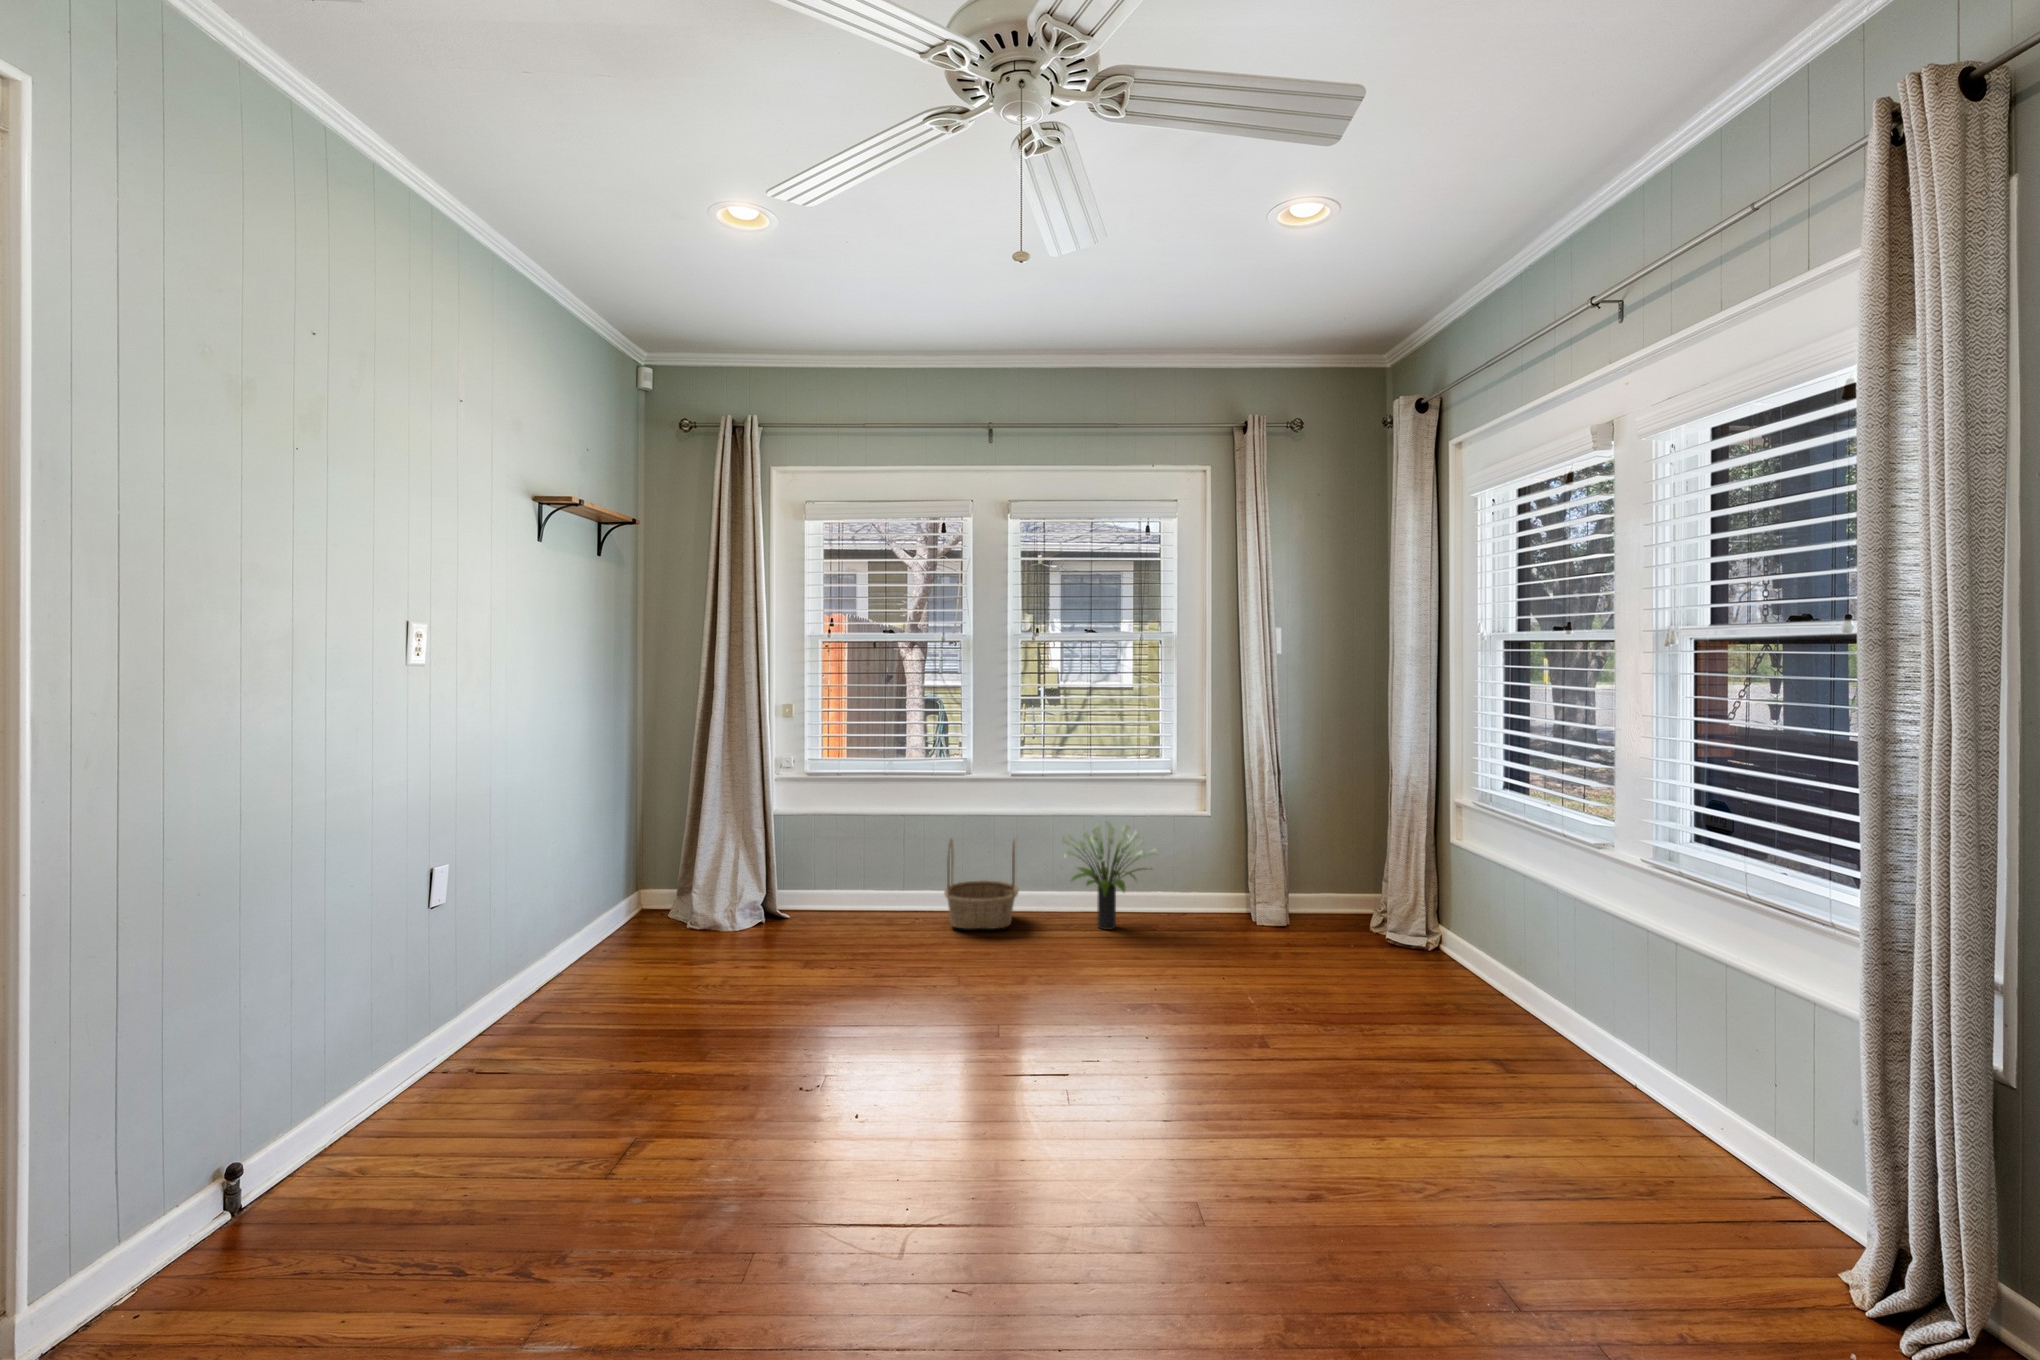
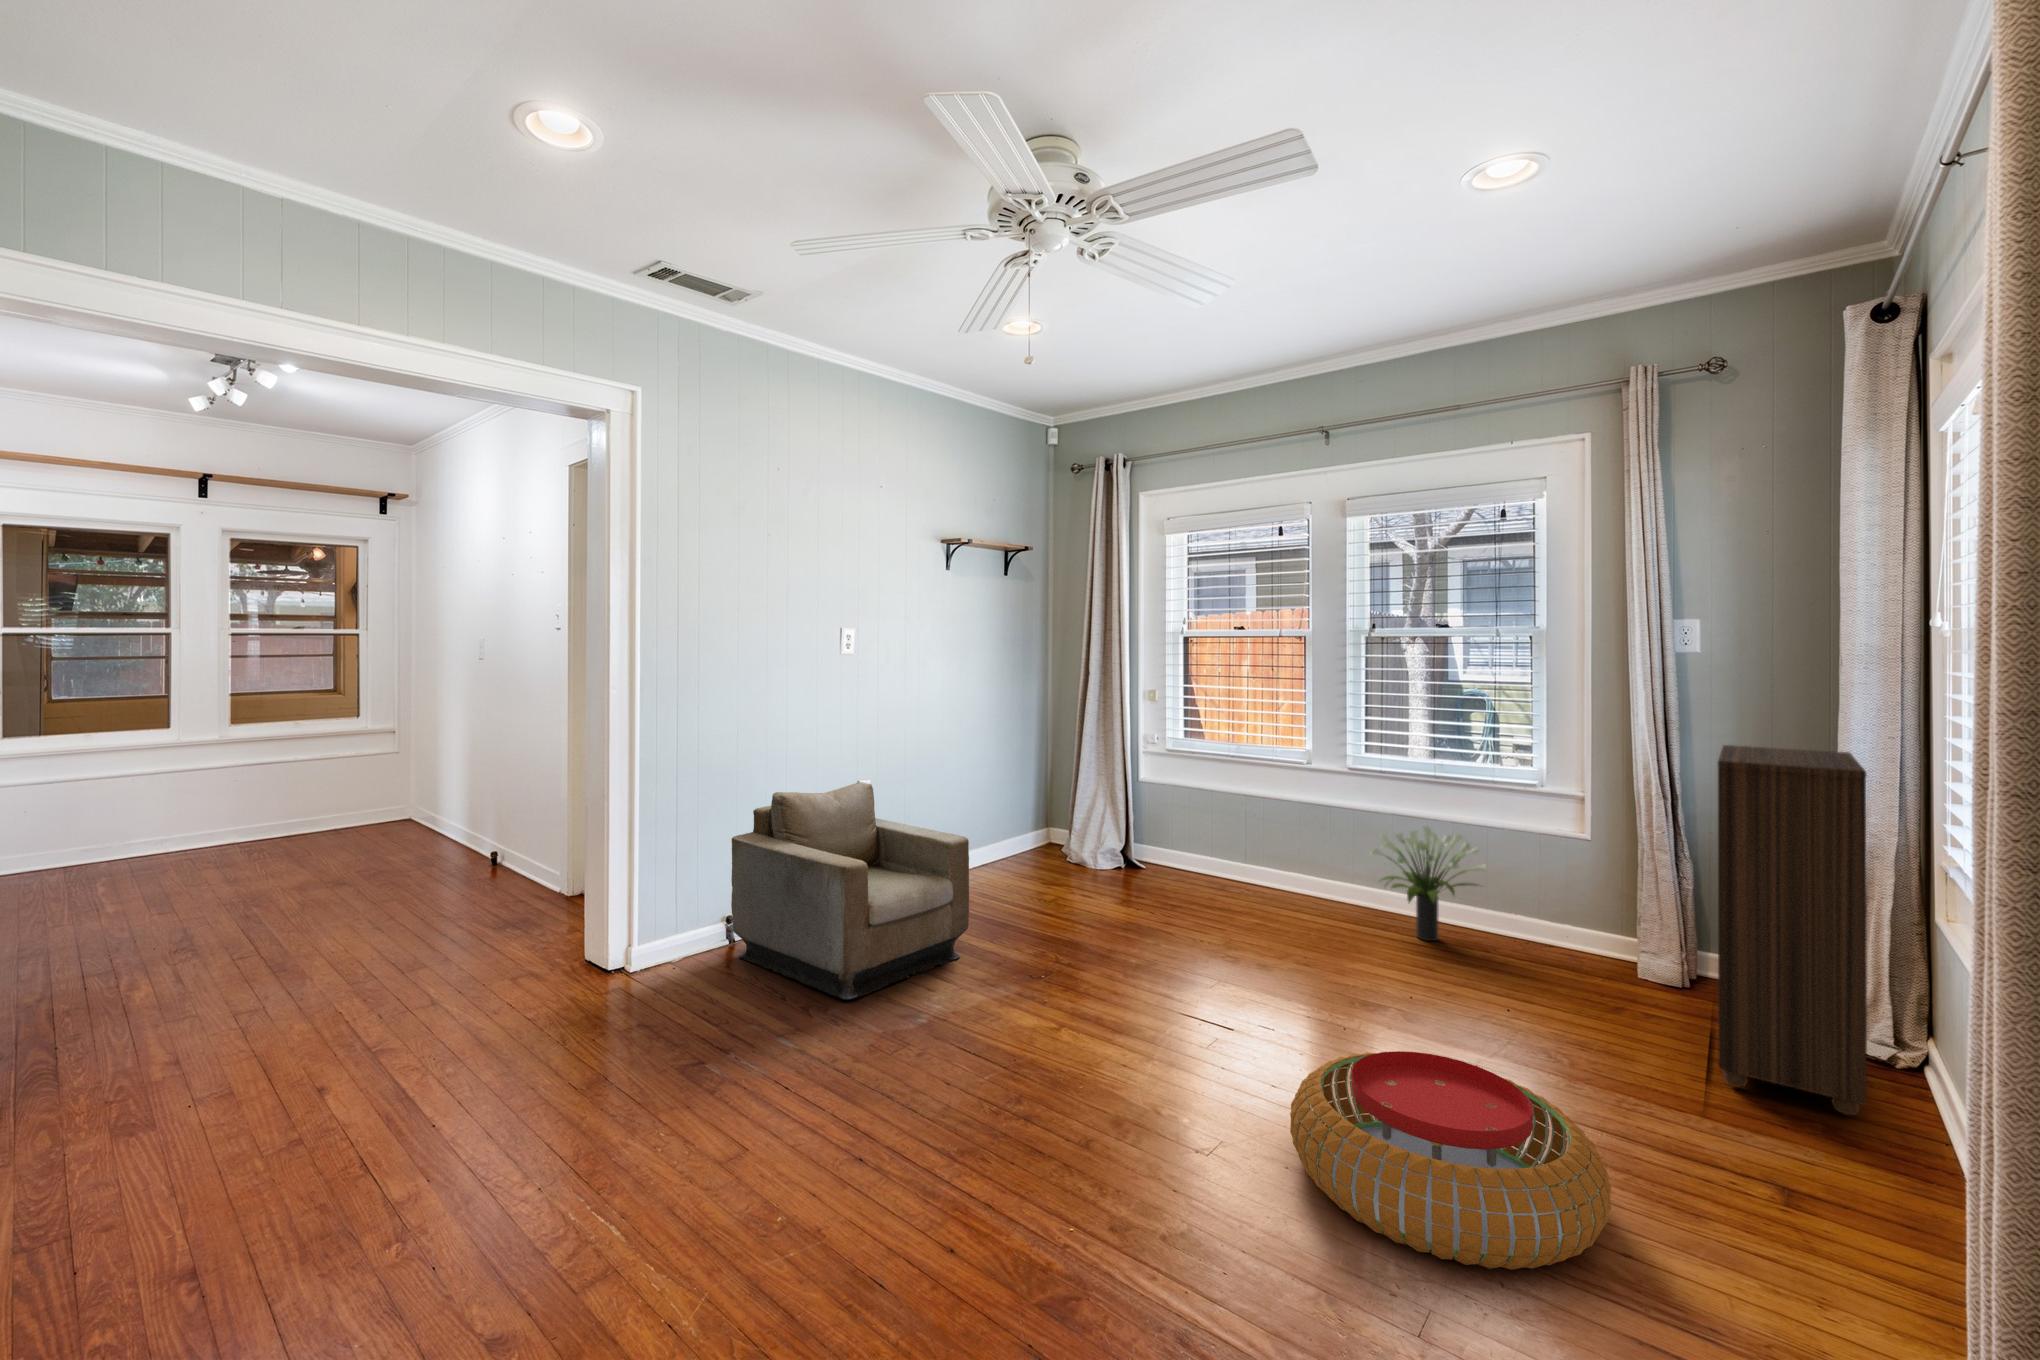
bookshelf: none [1335,727,1465,991] -> present [1717,745,1867,1115]
basket: present [944,839,1018,929] -> none [1260,822,1340,914]
armchair: none [140,871,700,1295] -> present [731,782,969,1000]
pouf: none [1232,1033,1506,1224] -> present [1290,1051,1611,1270]

